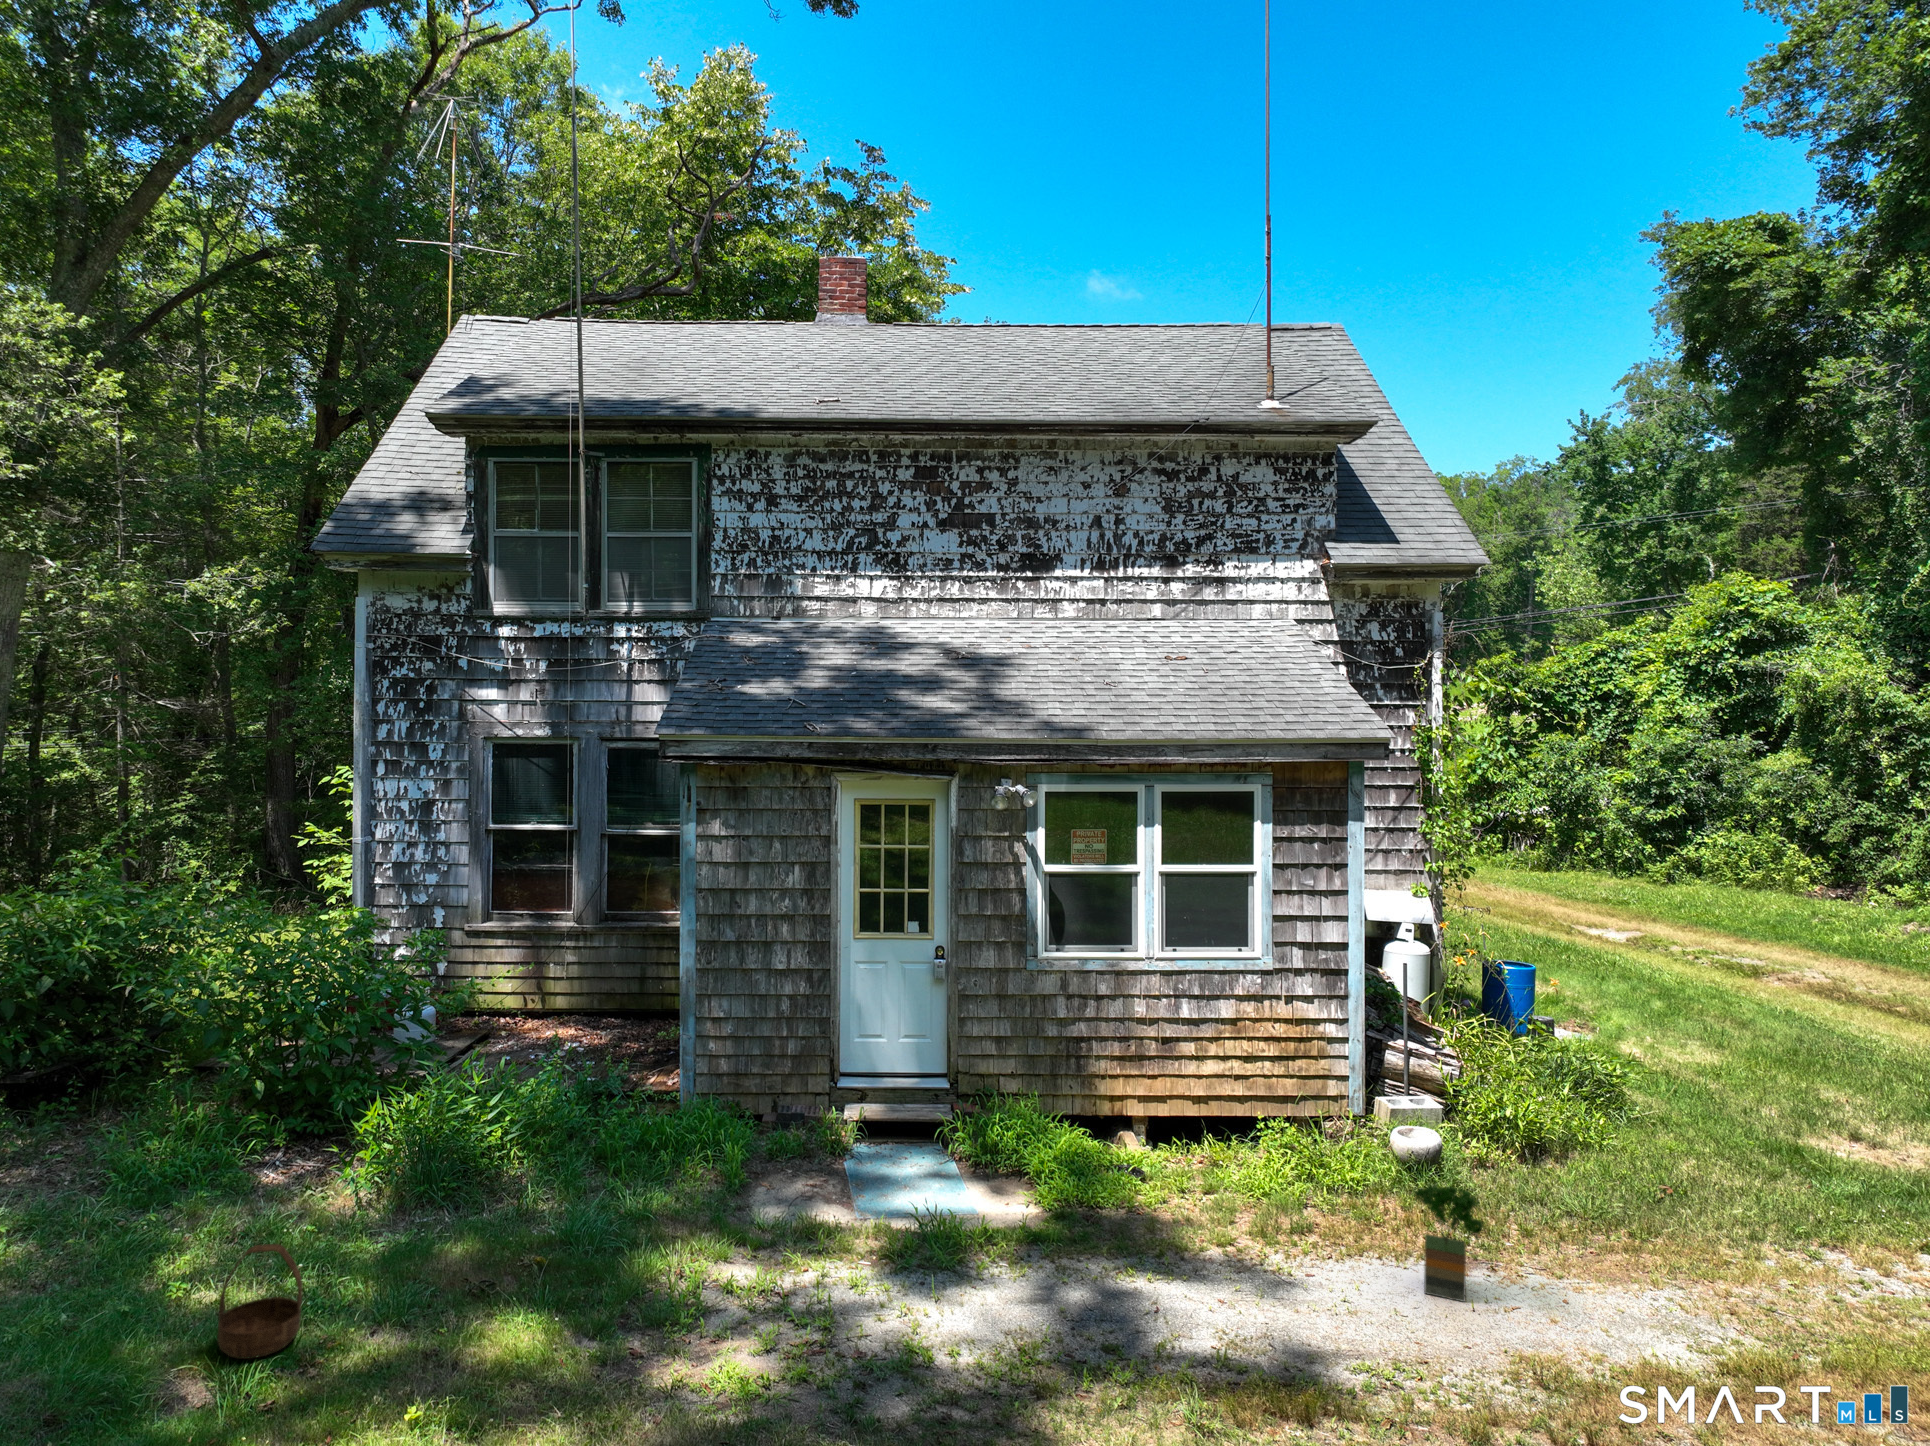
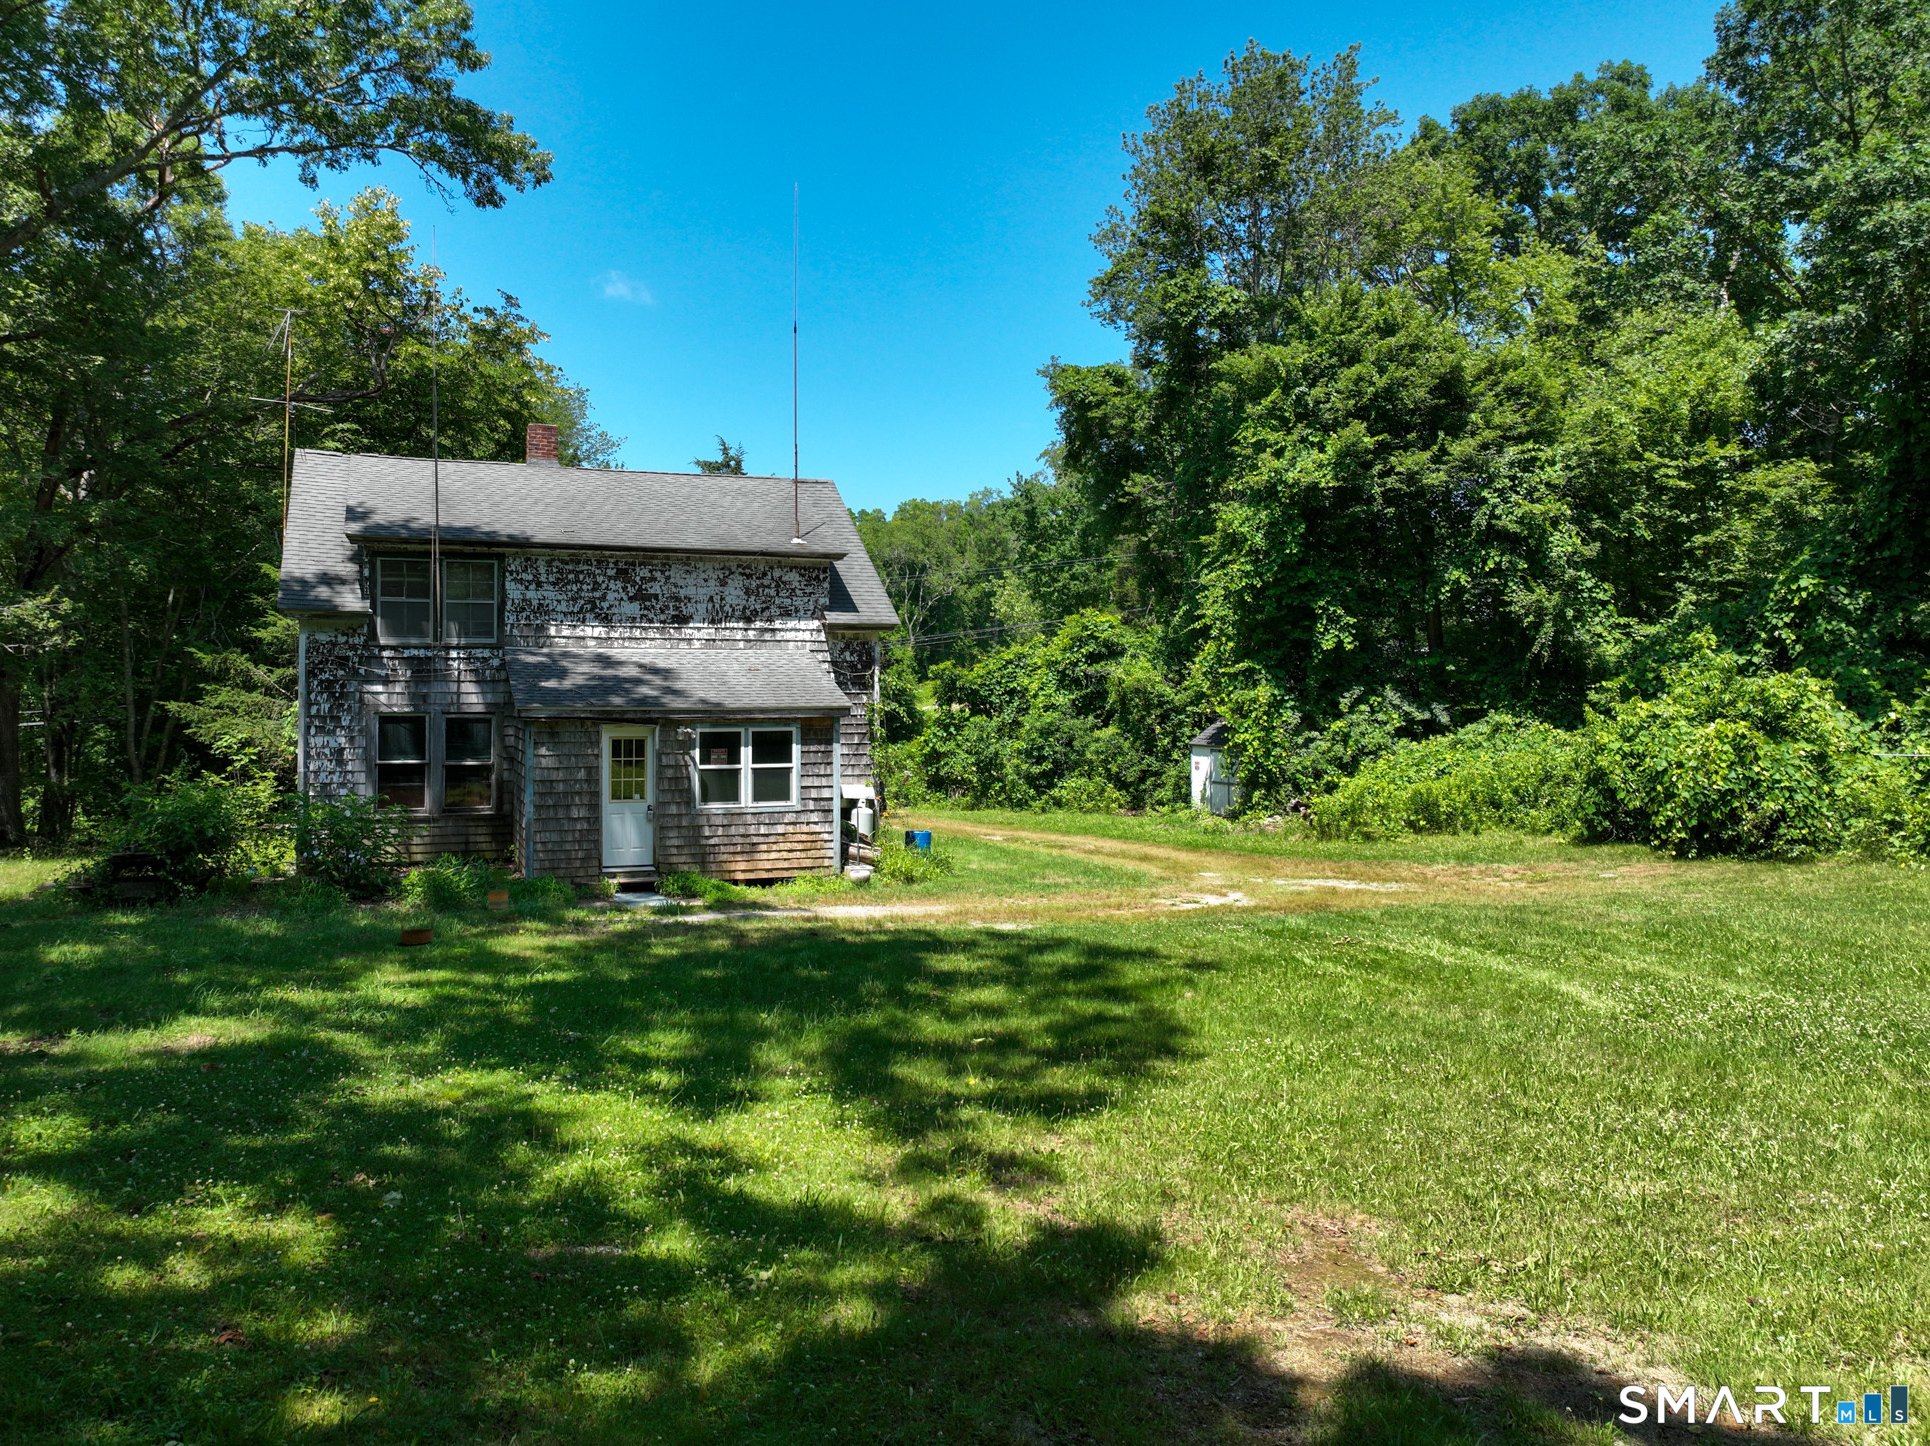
potted tree: present [1412,1184,1485,1302] -> present [488,869,512,909]

